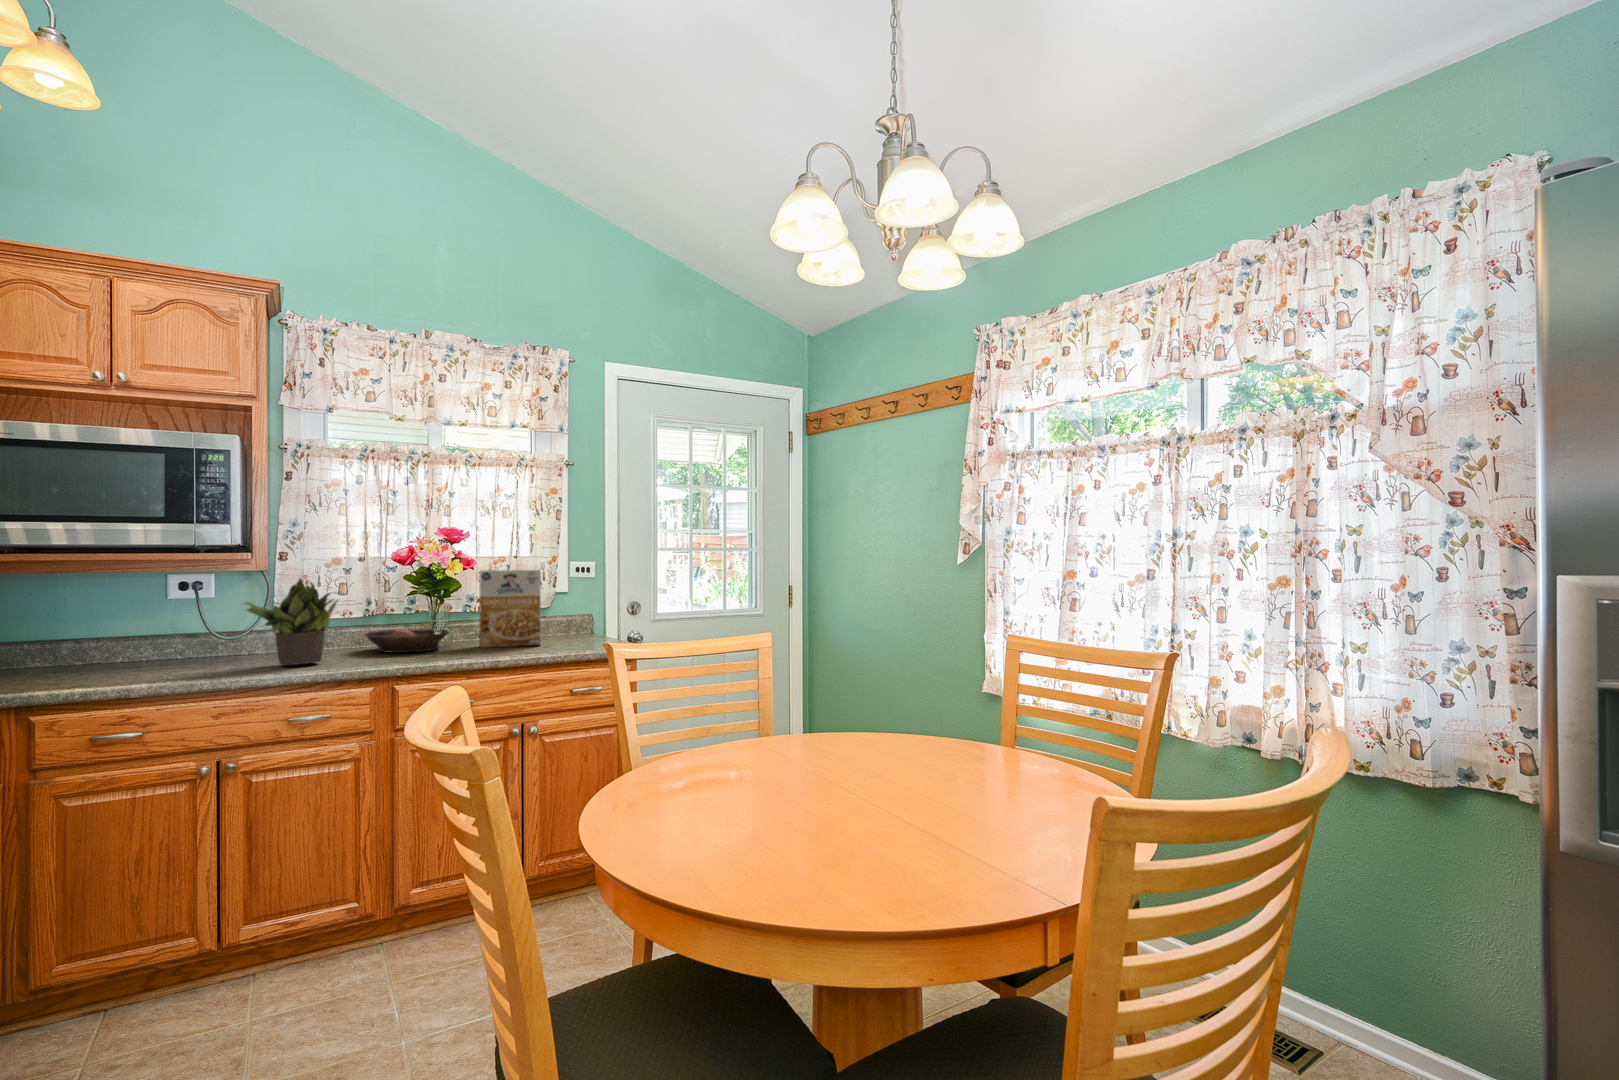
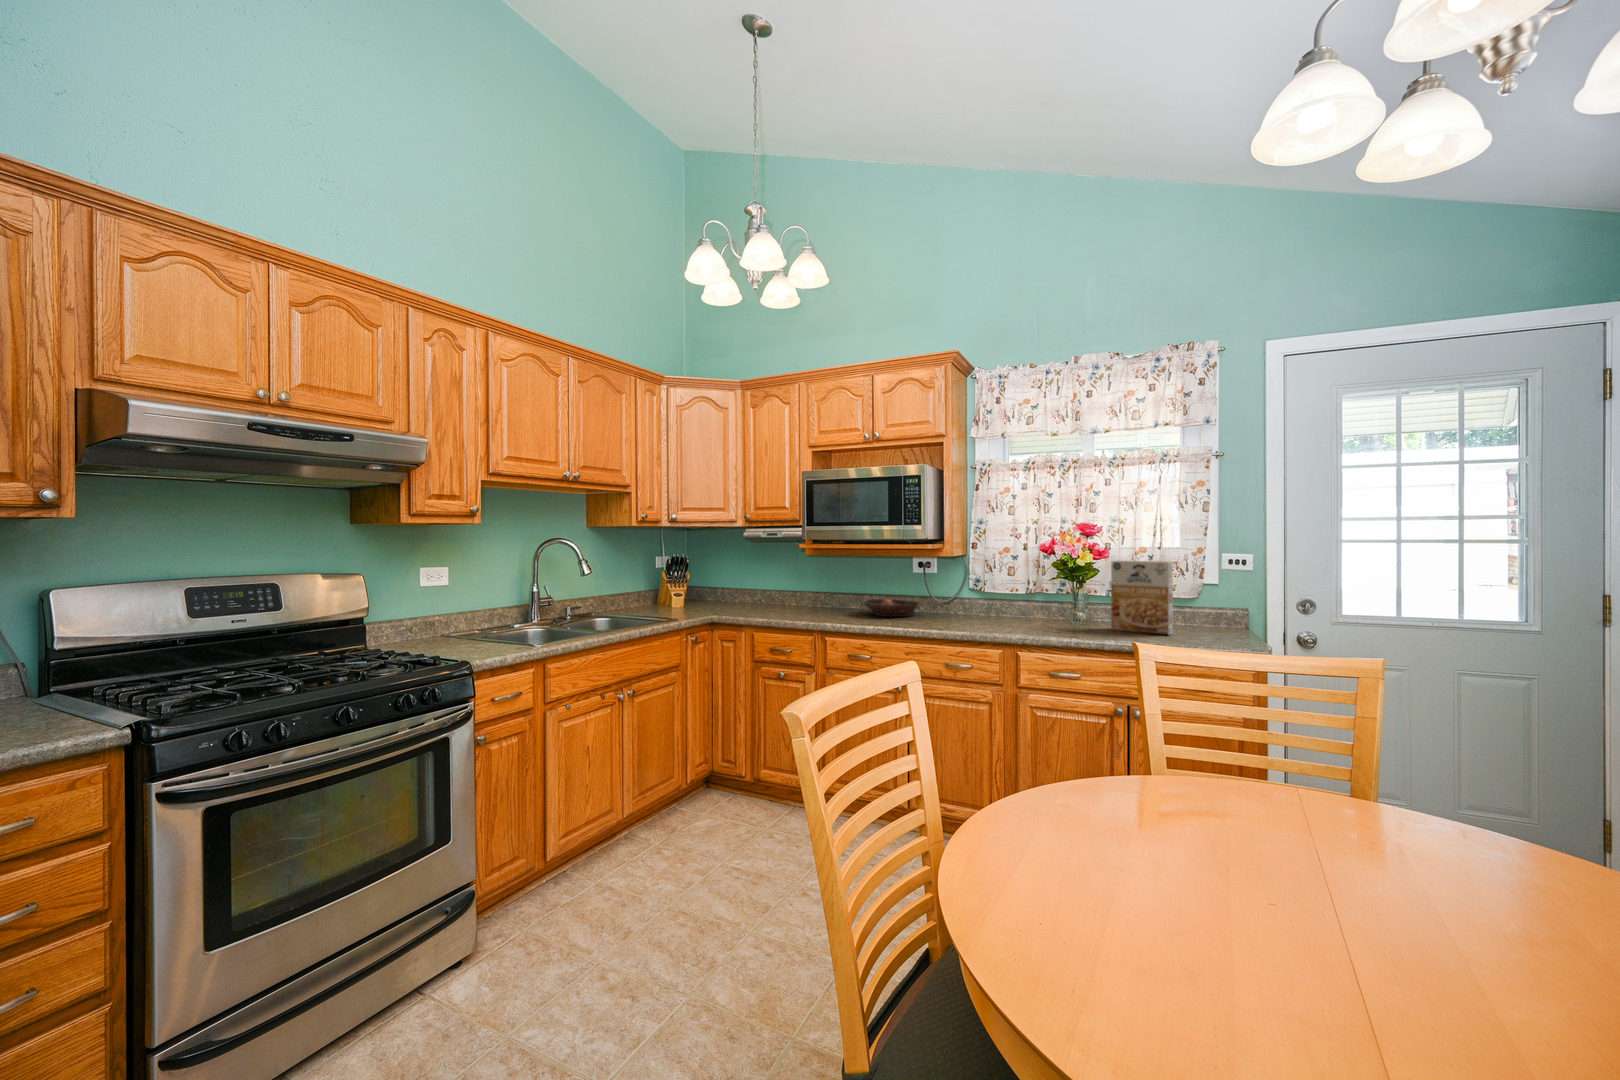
potted plant: present [245,579,338,665] -> none [925,561,993,626]
bowl: present [365,629,449,653] -> present [864,599,921,617]

